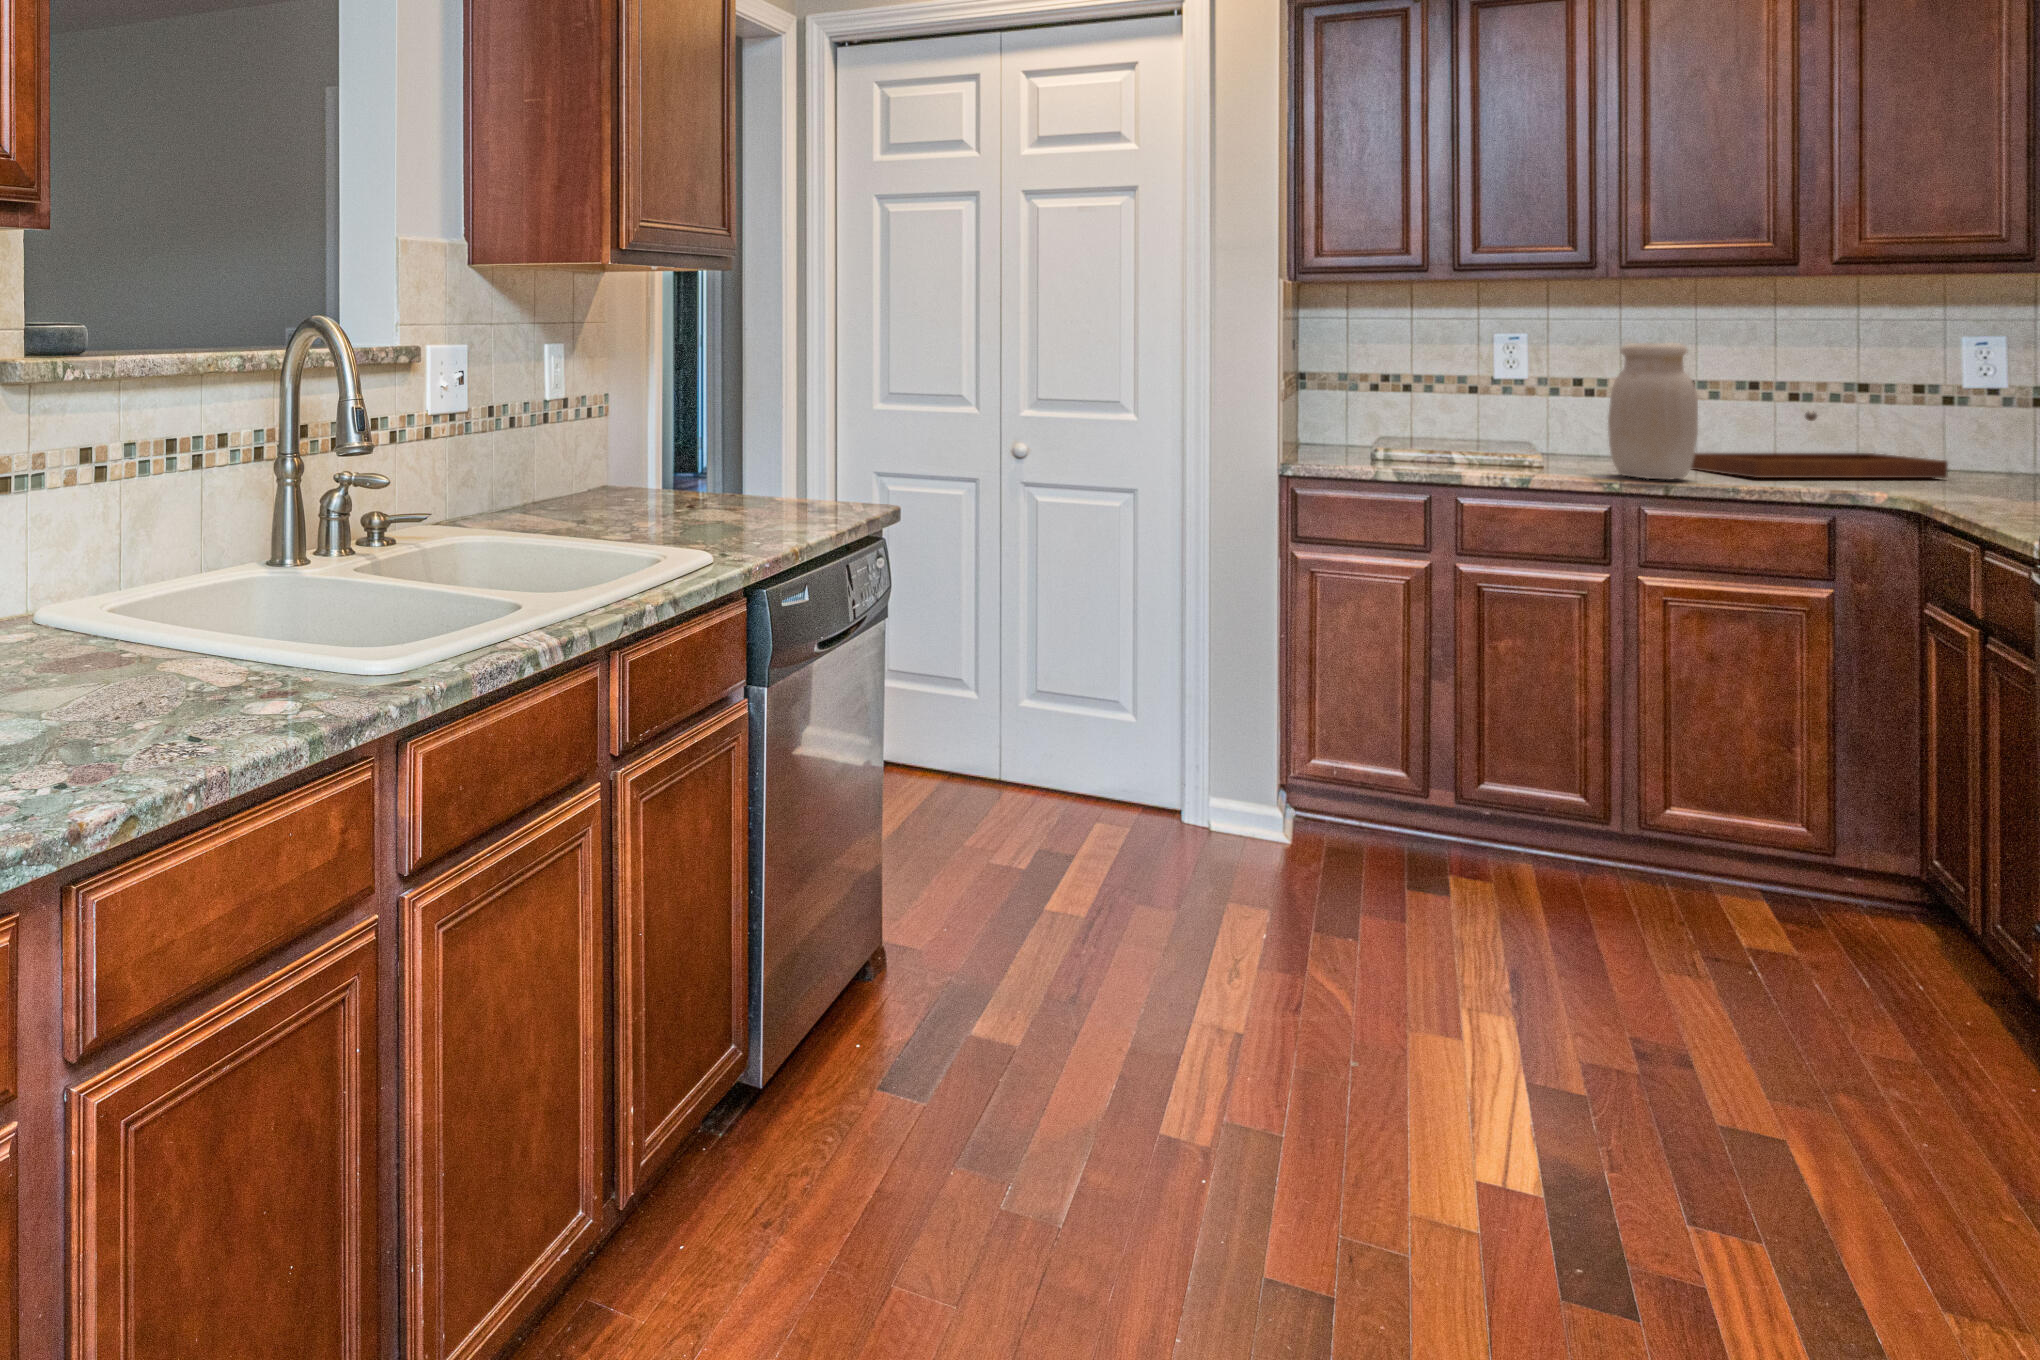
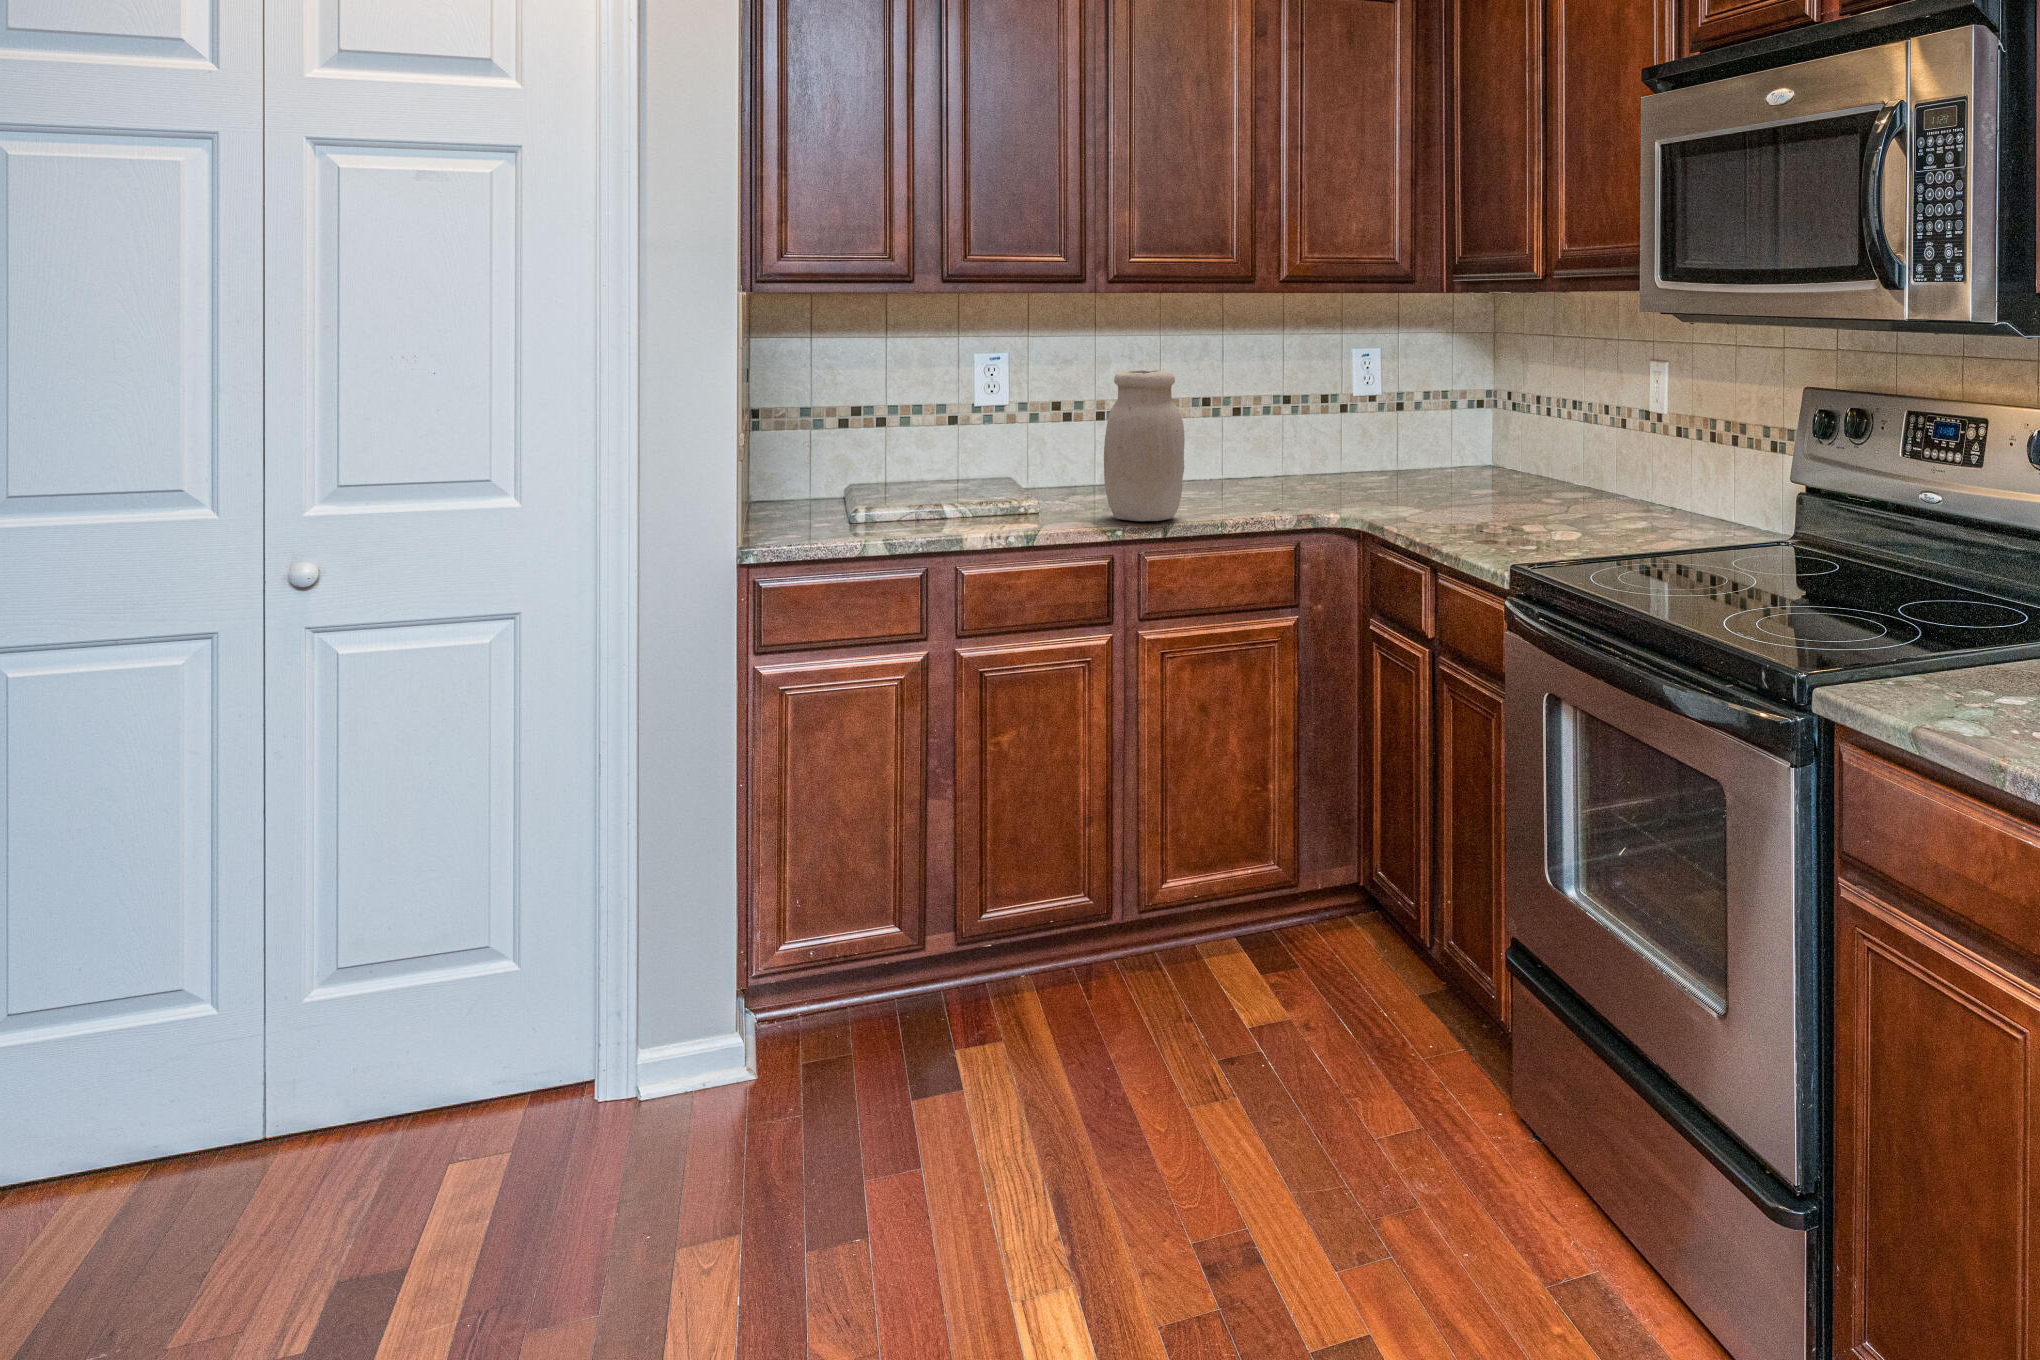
tray: present [1691,411,1948,478] -> none [1163,432,1357,508]

